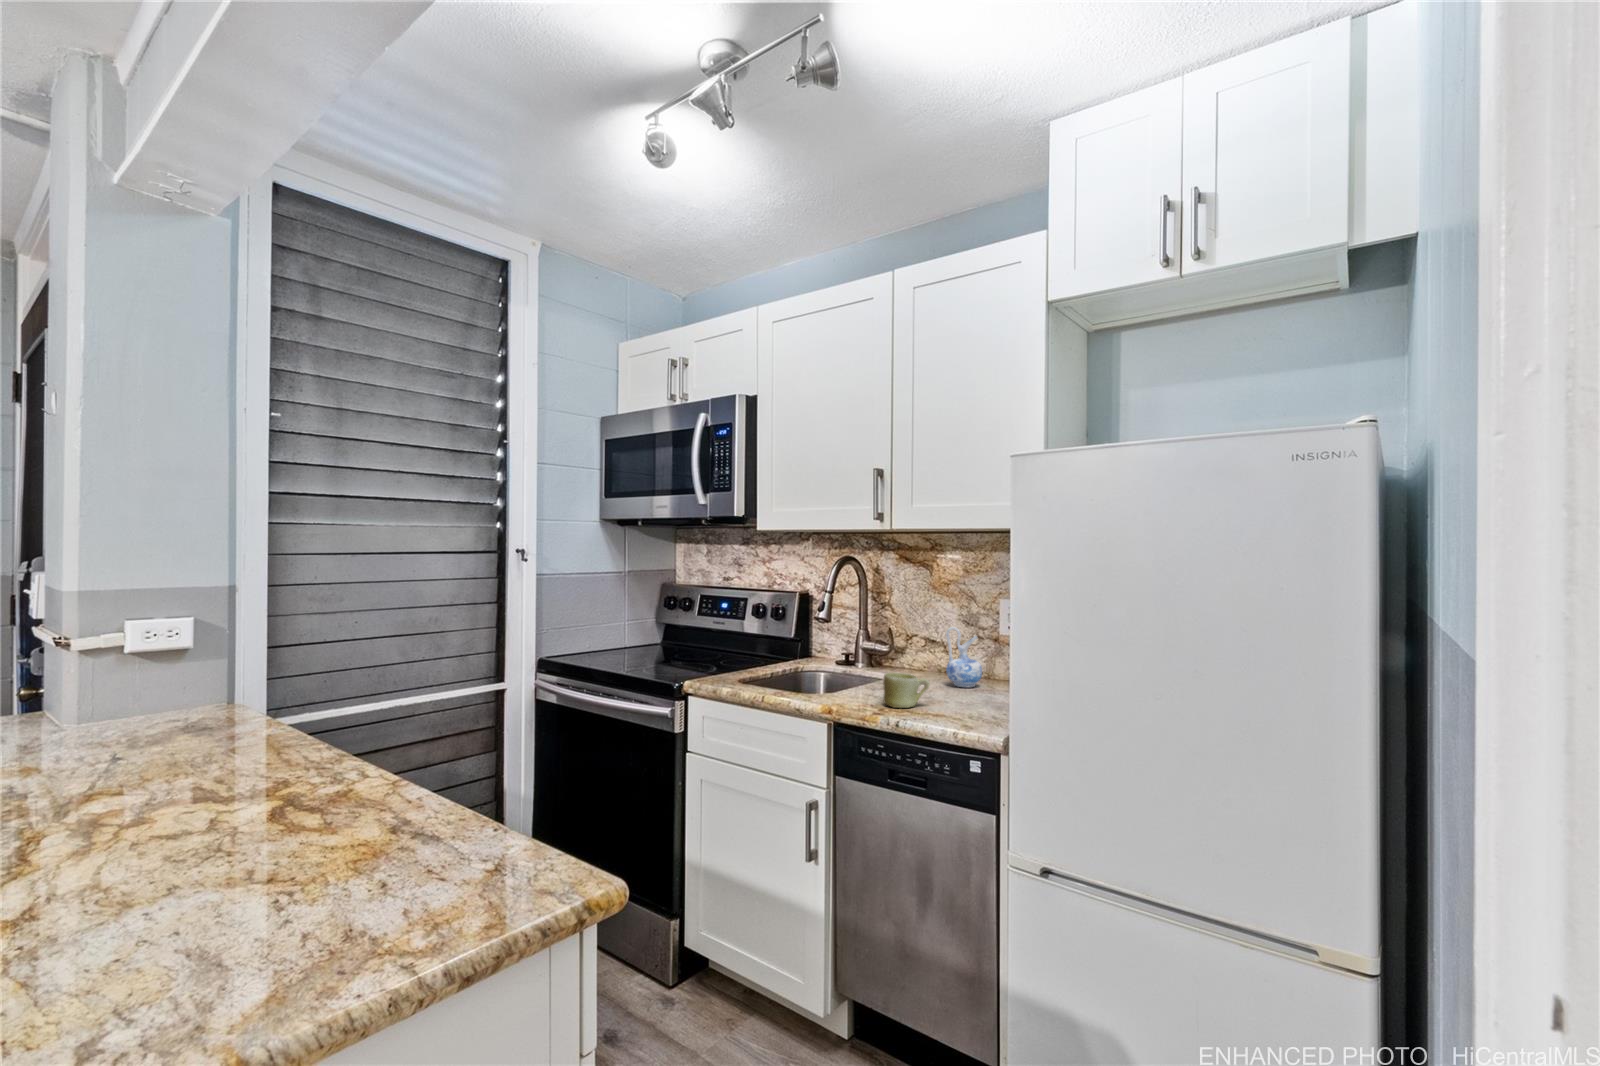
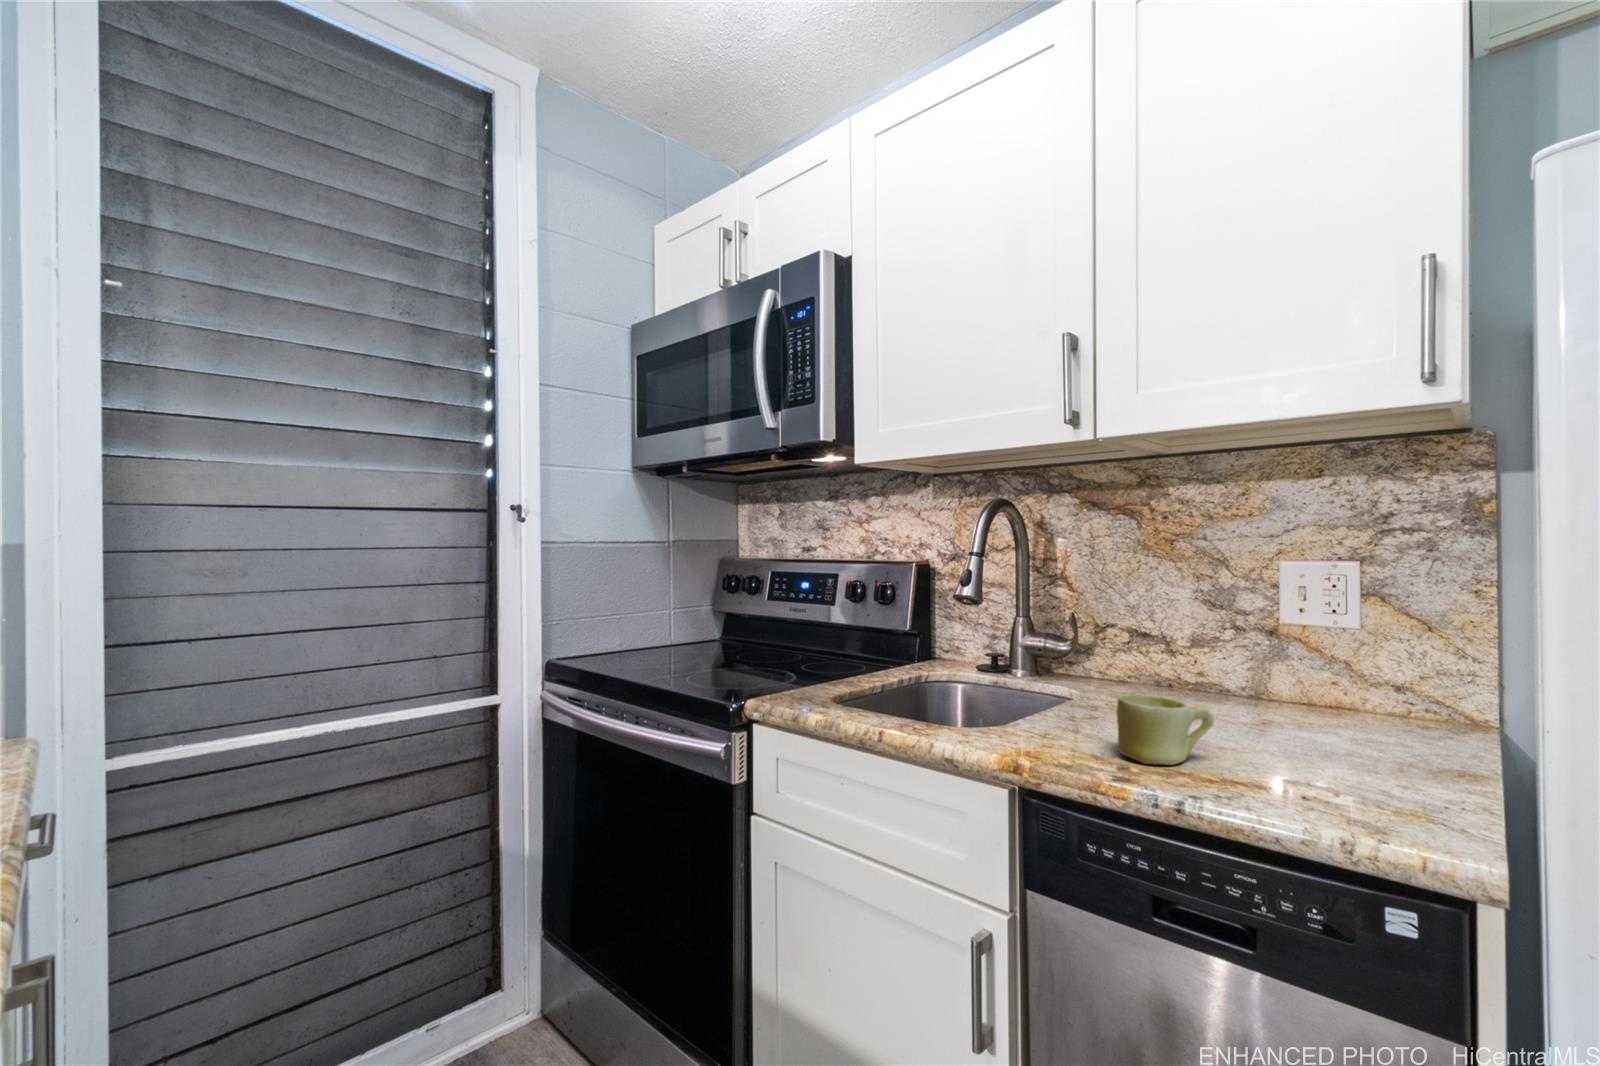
ceramic pitcher: present [946,627,982,687] -> none [1194,609,1265,716]

